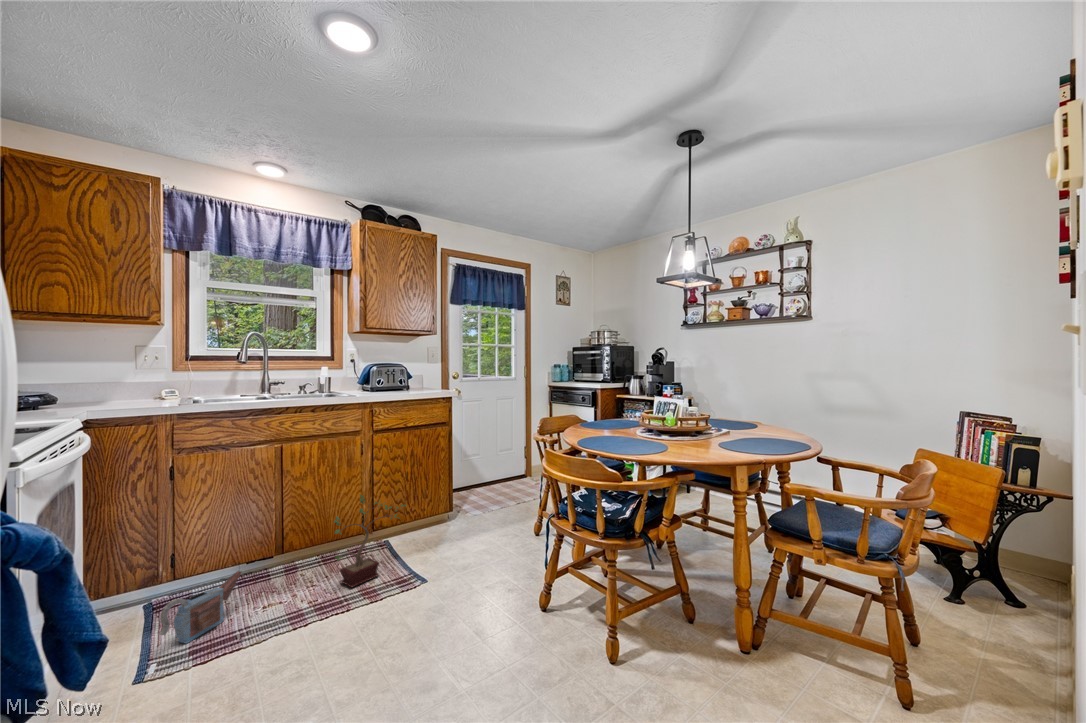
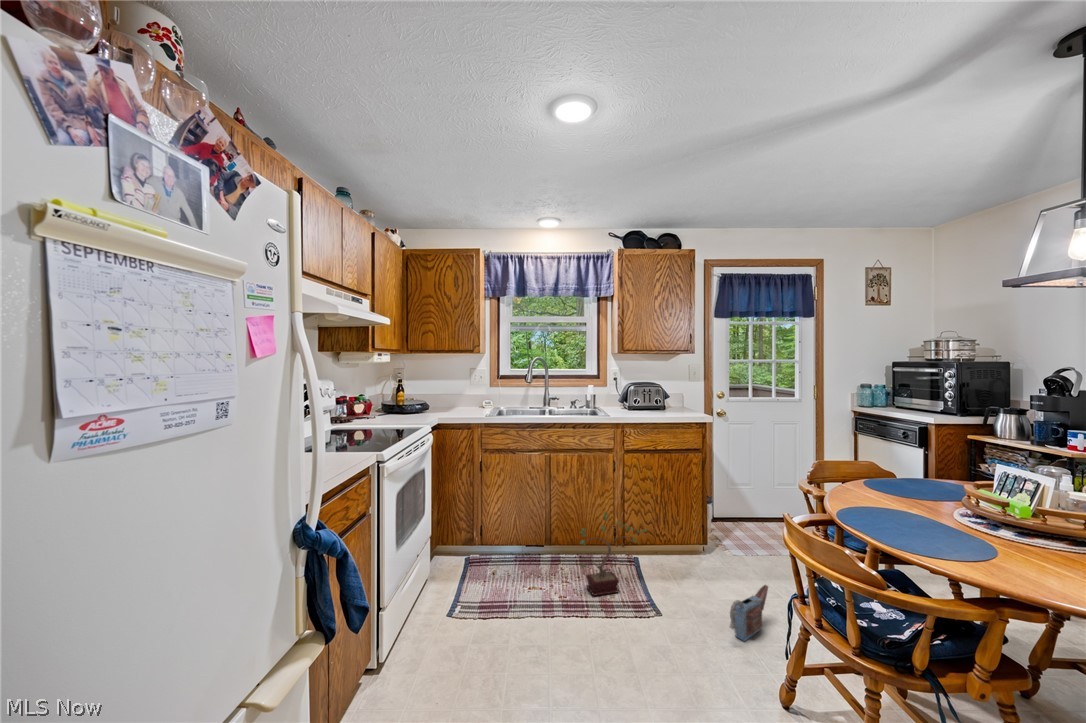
watering can: present [160,571,241,643] -> present [730,585,768,641]

